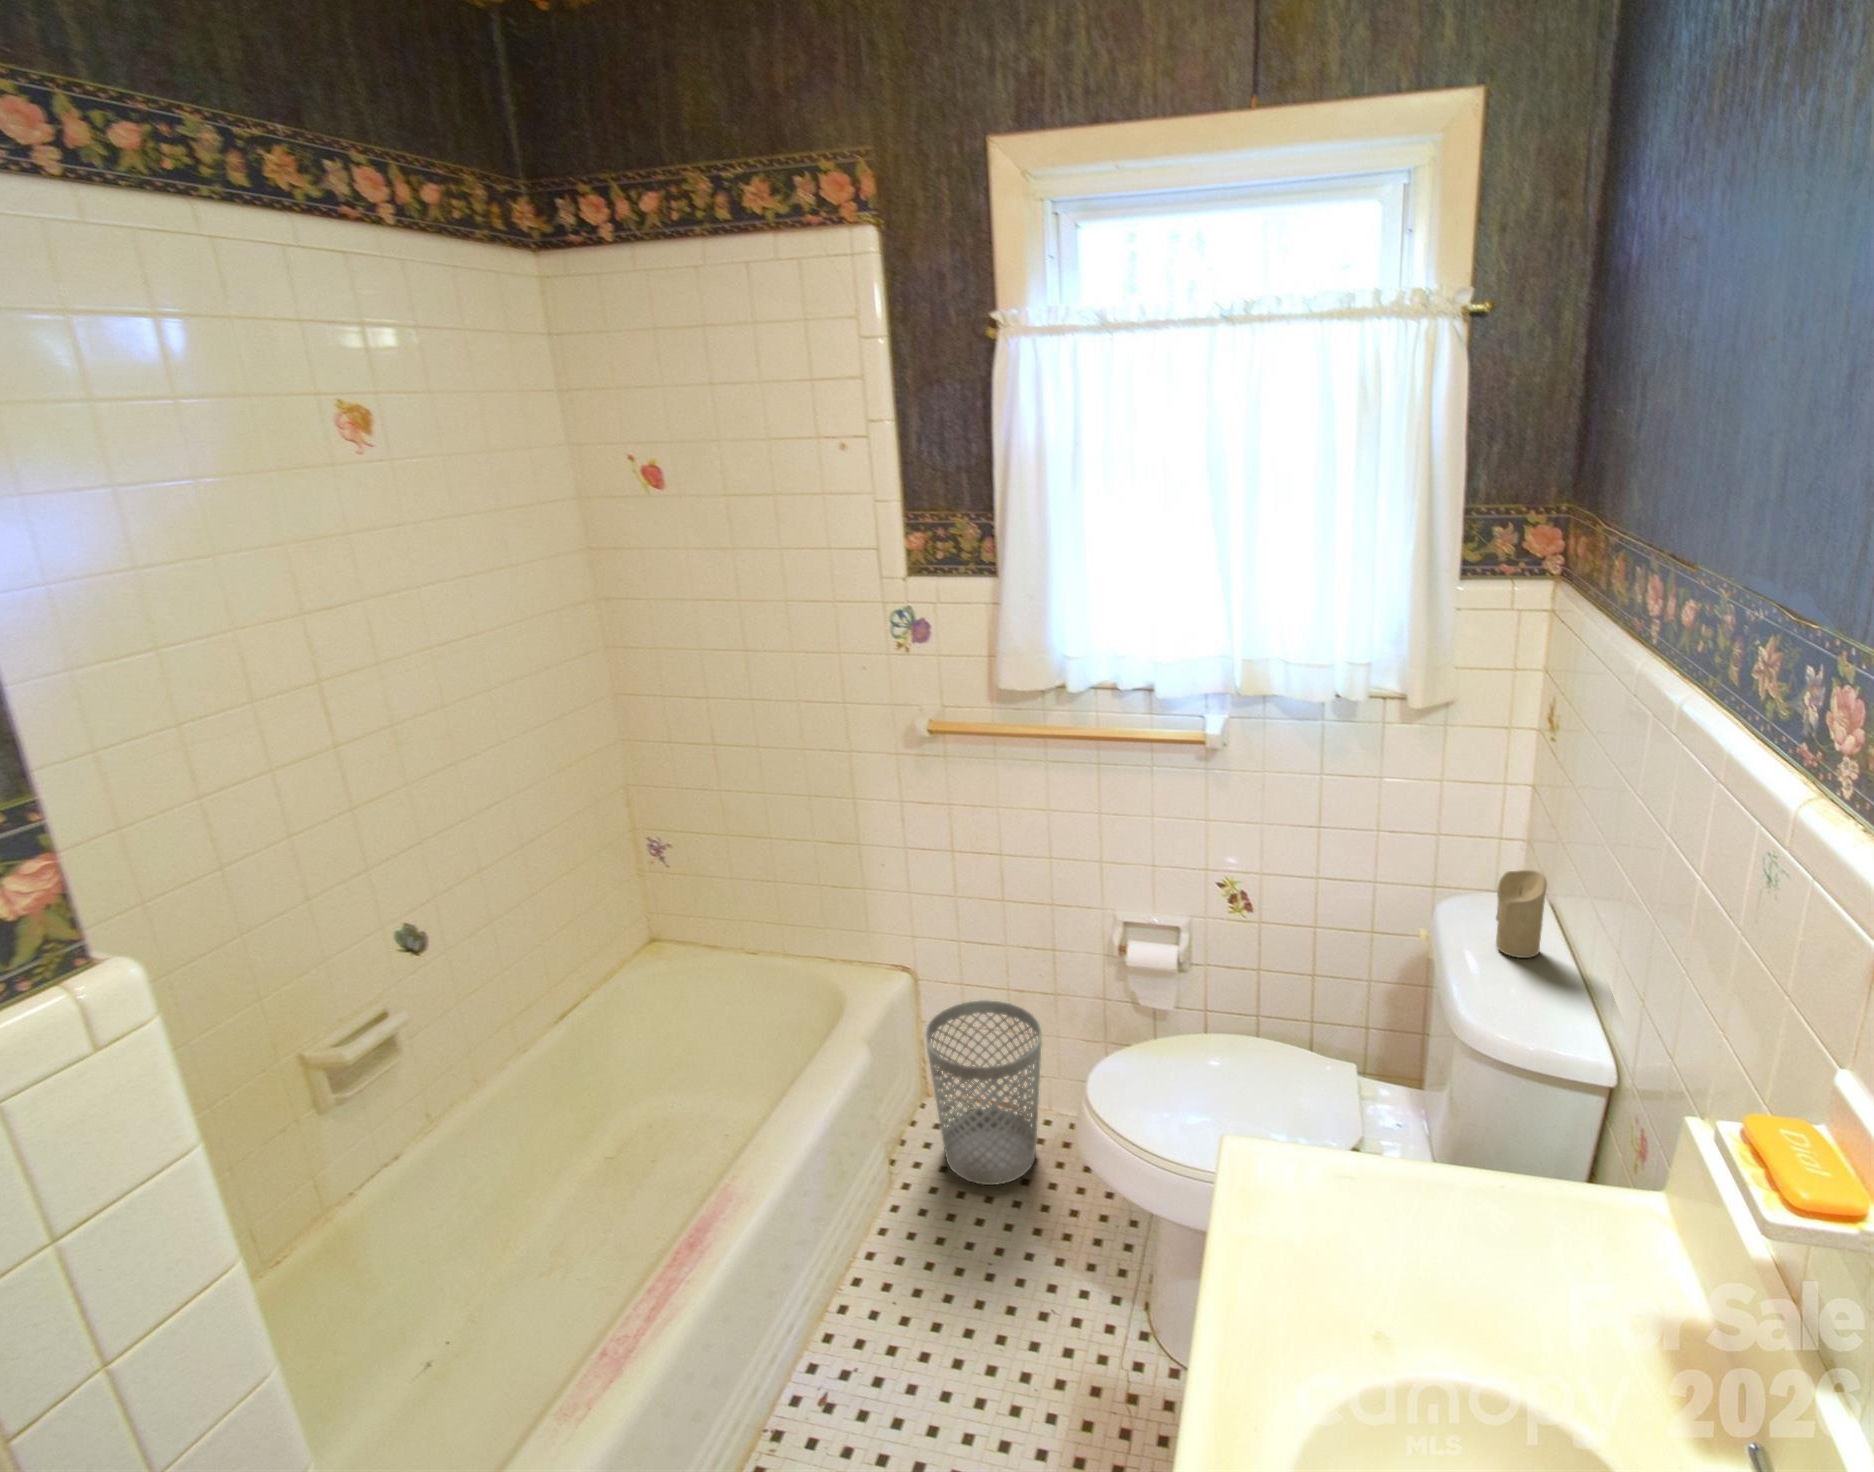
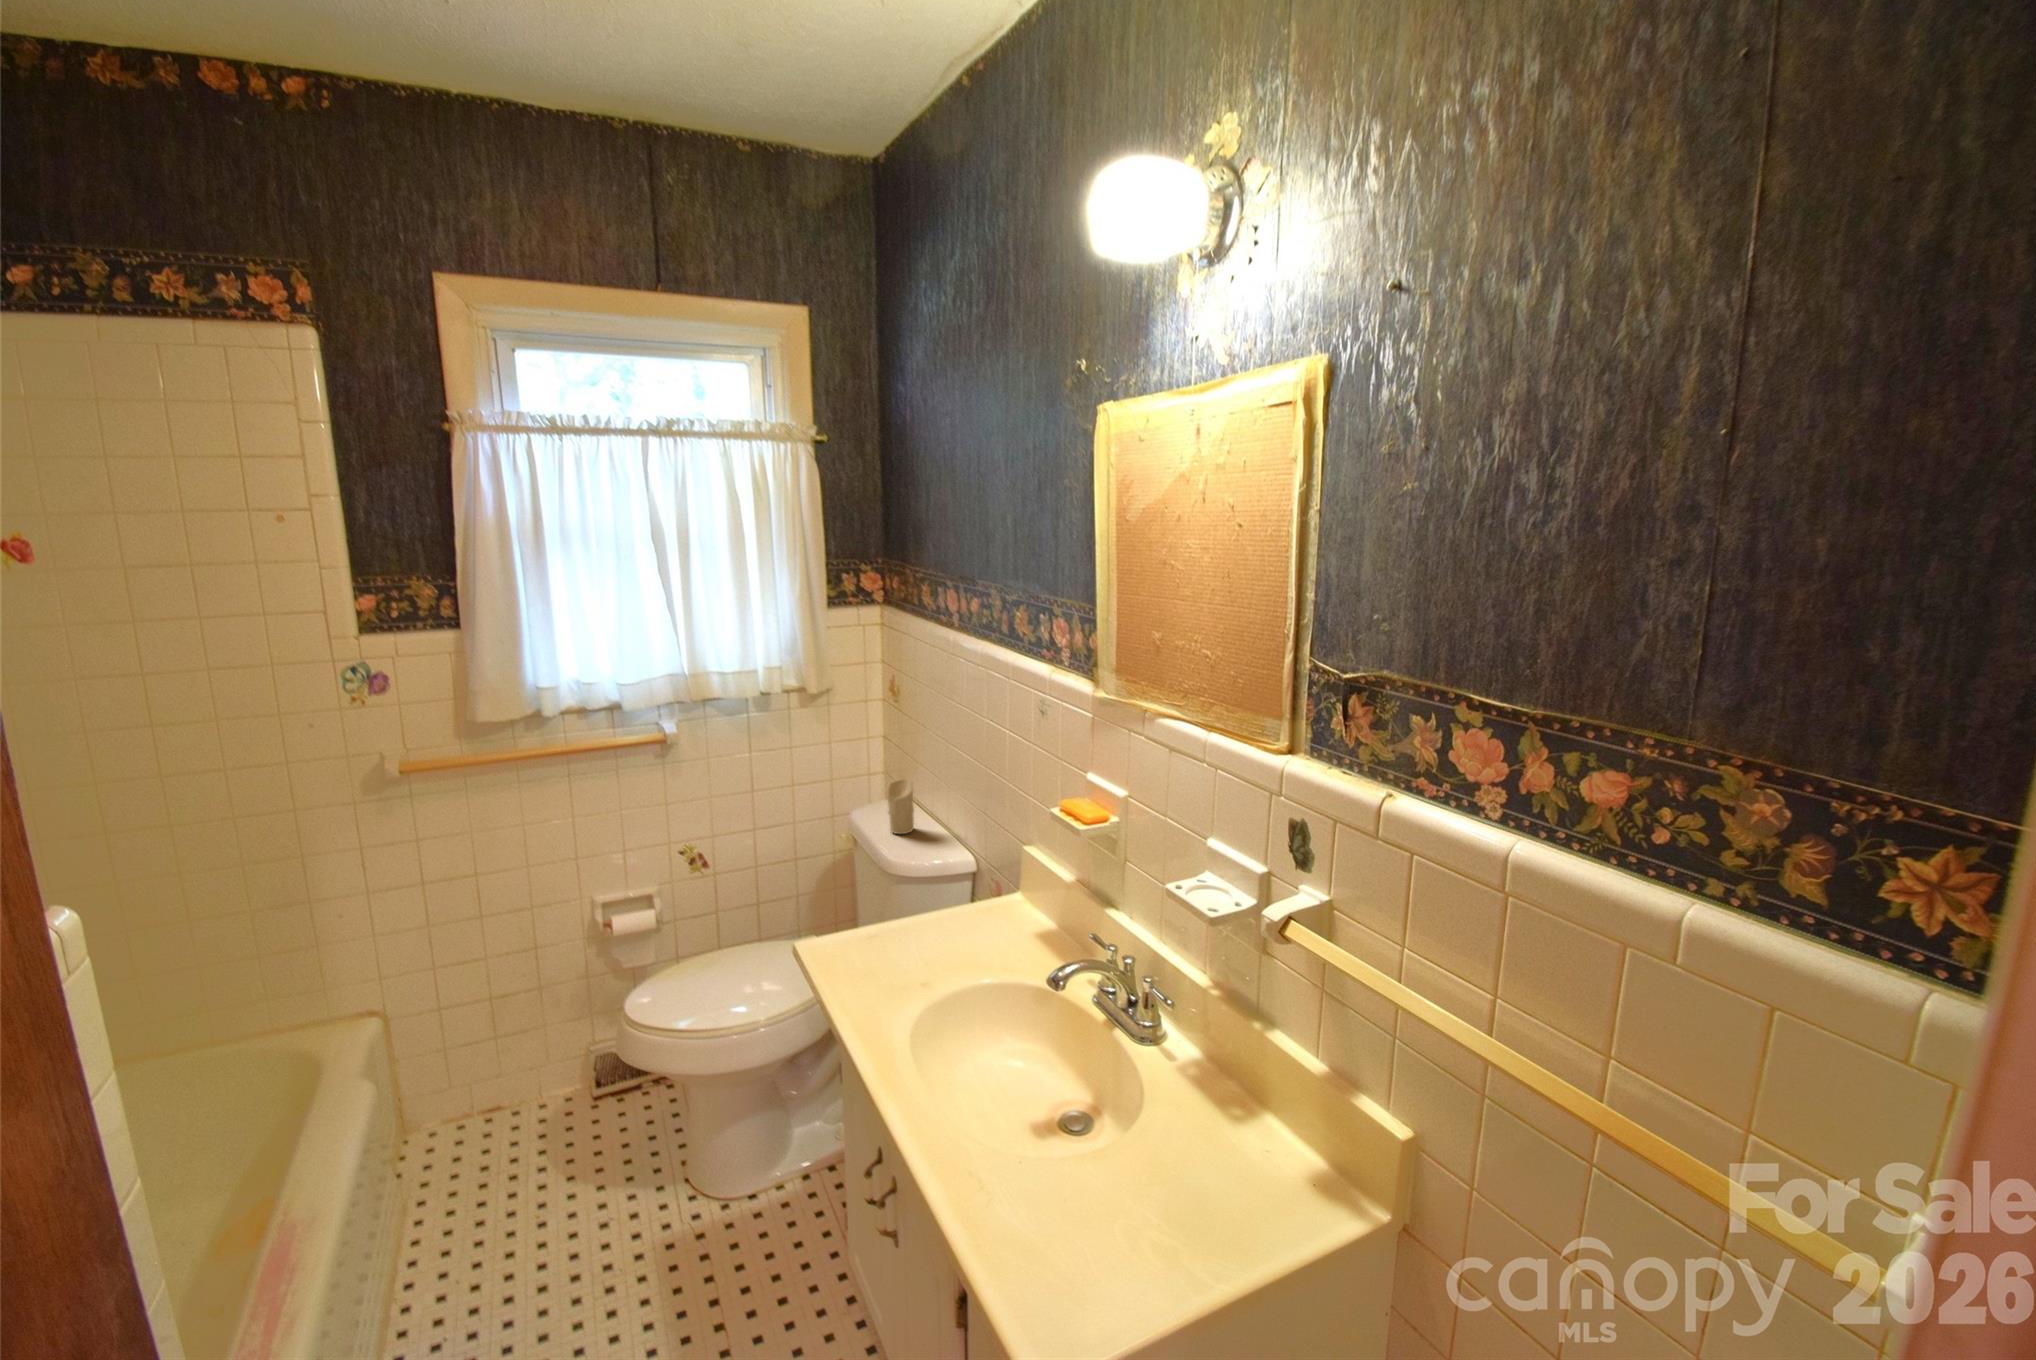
wastebasket: present [925,1000,1042,1185] -> none [430,1012,556,1188]

